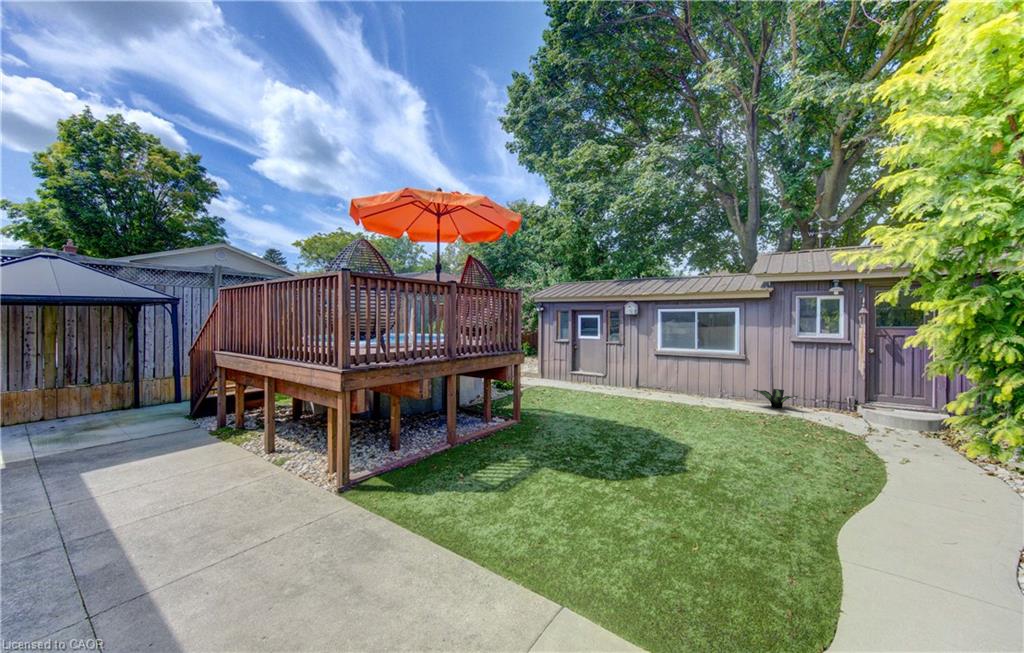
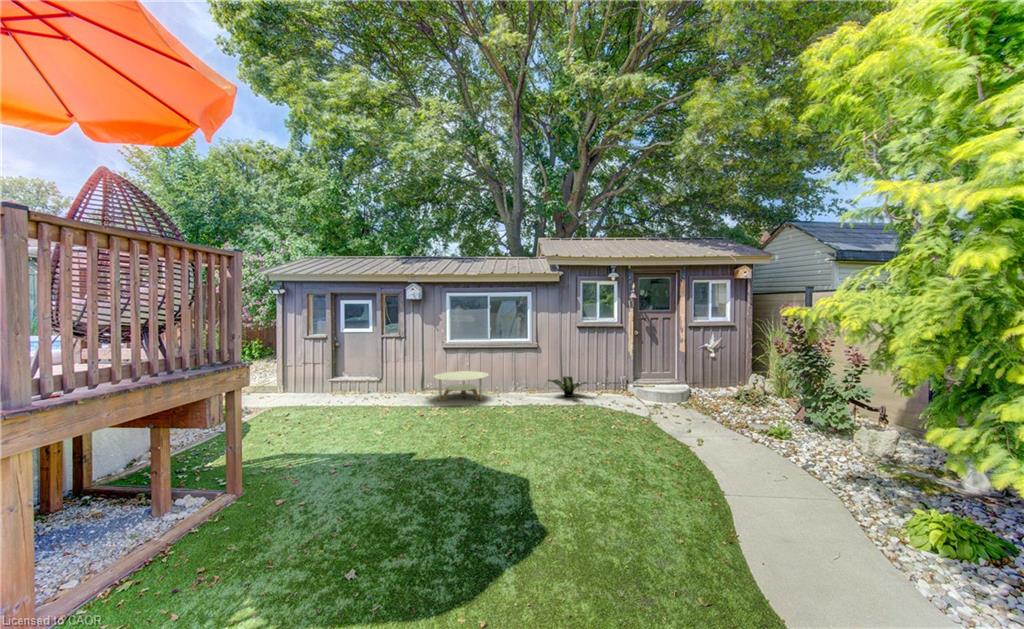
round table: none [644,375,694,400] -> present [434,371,489,401]

